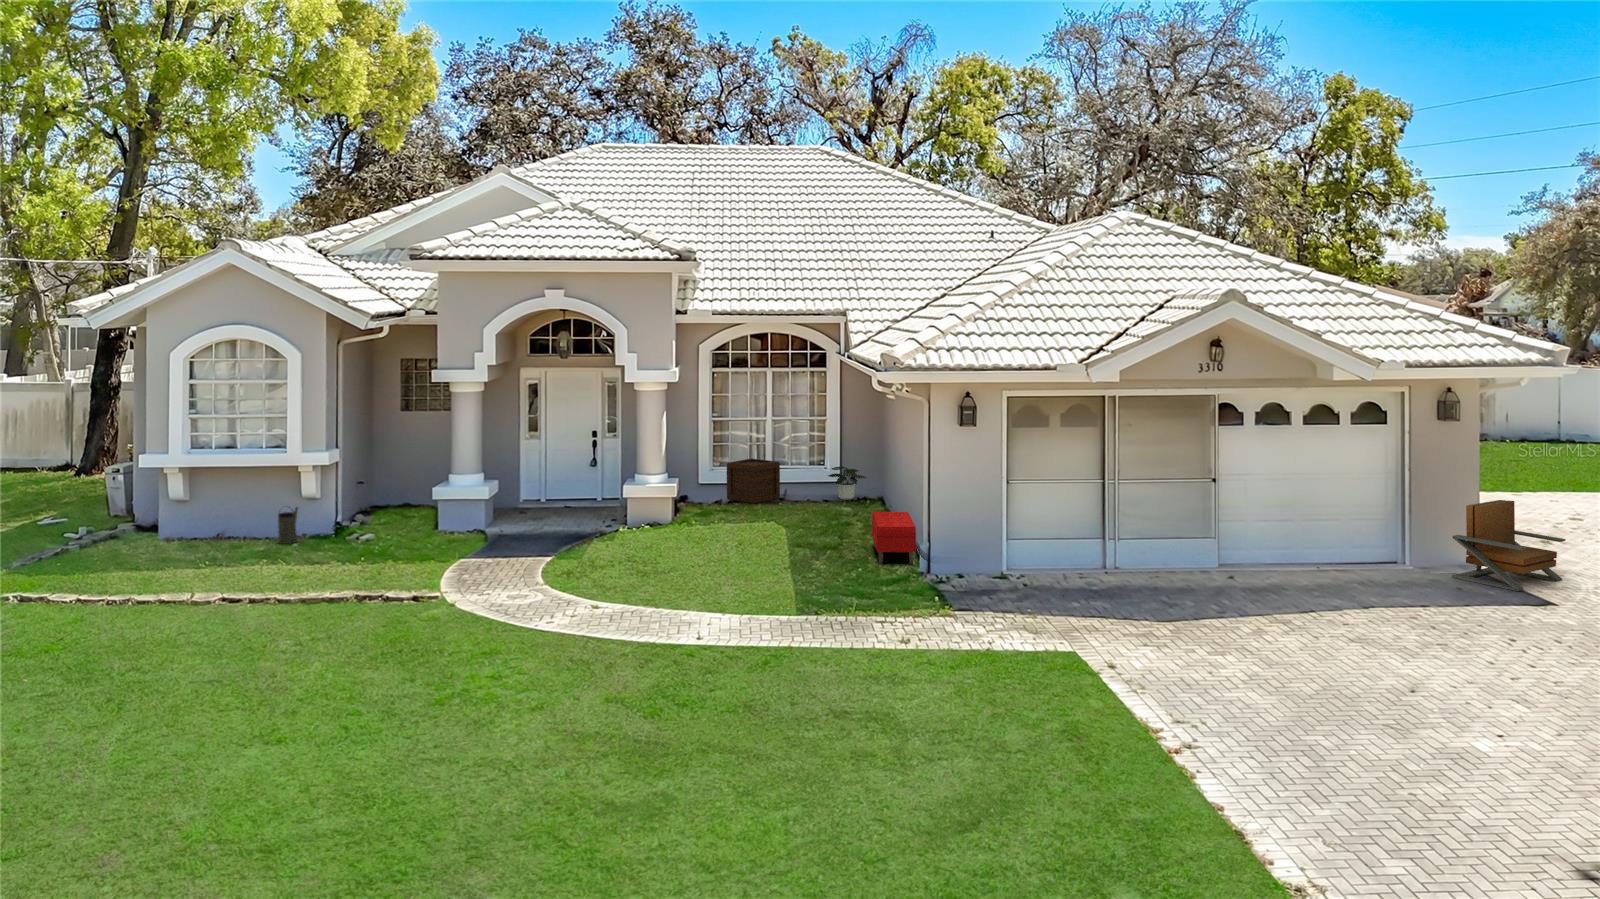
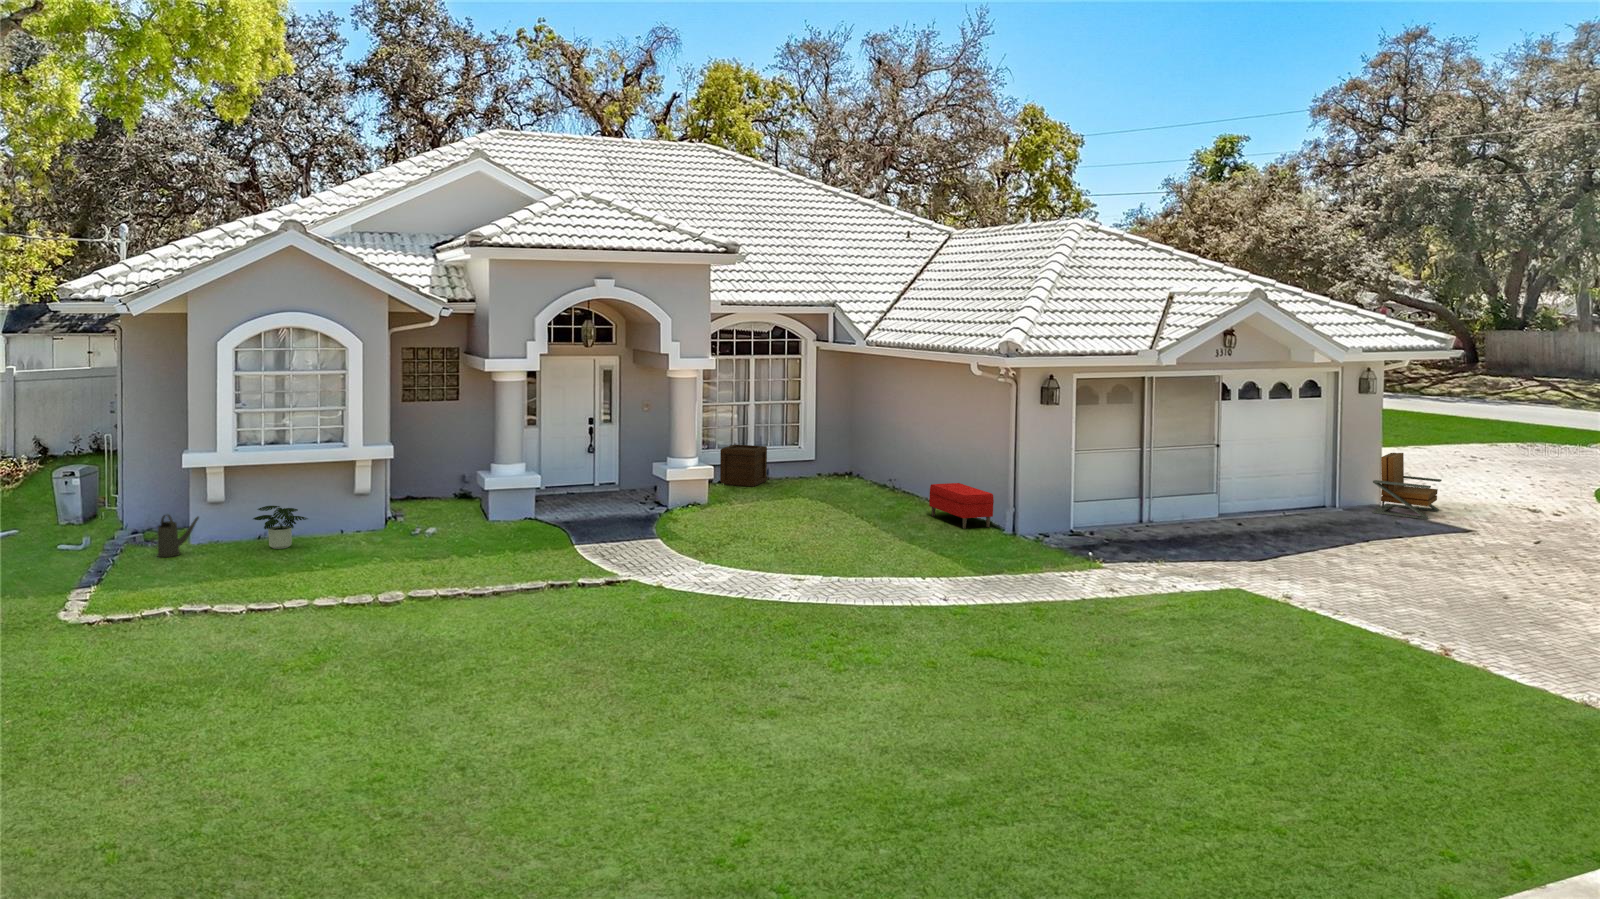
potted plant: present [828,467,866,500] -> present [253,506,308,549]
watering can: present [278,507,298,544] -> present [151,515,199,557]

